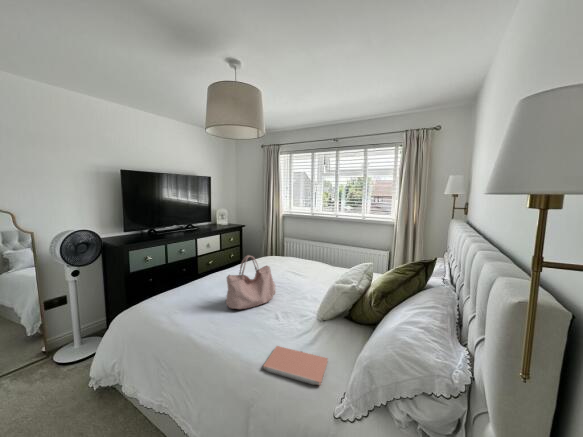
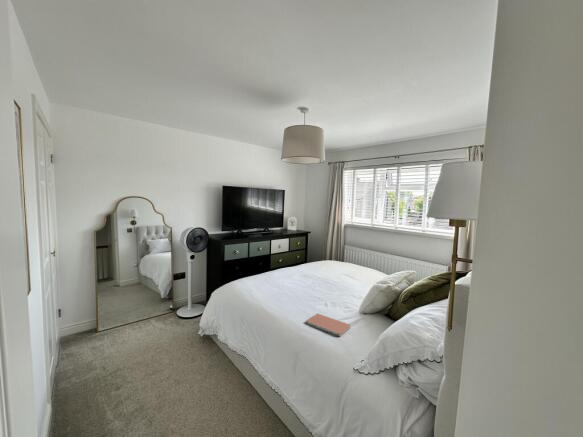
handbag: present [226,255,276,309] -> none [288,253,326,291]

